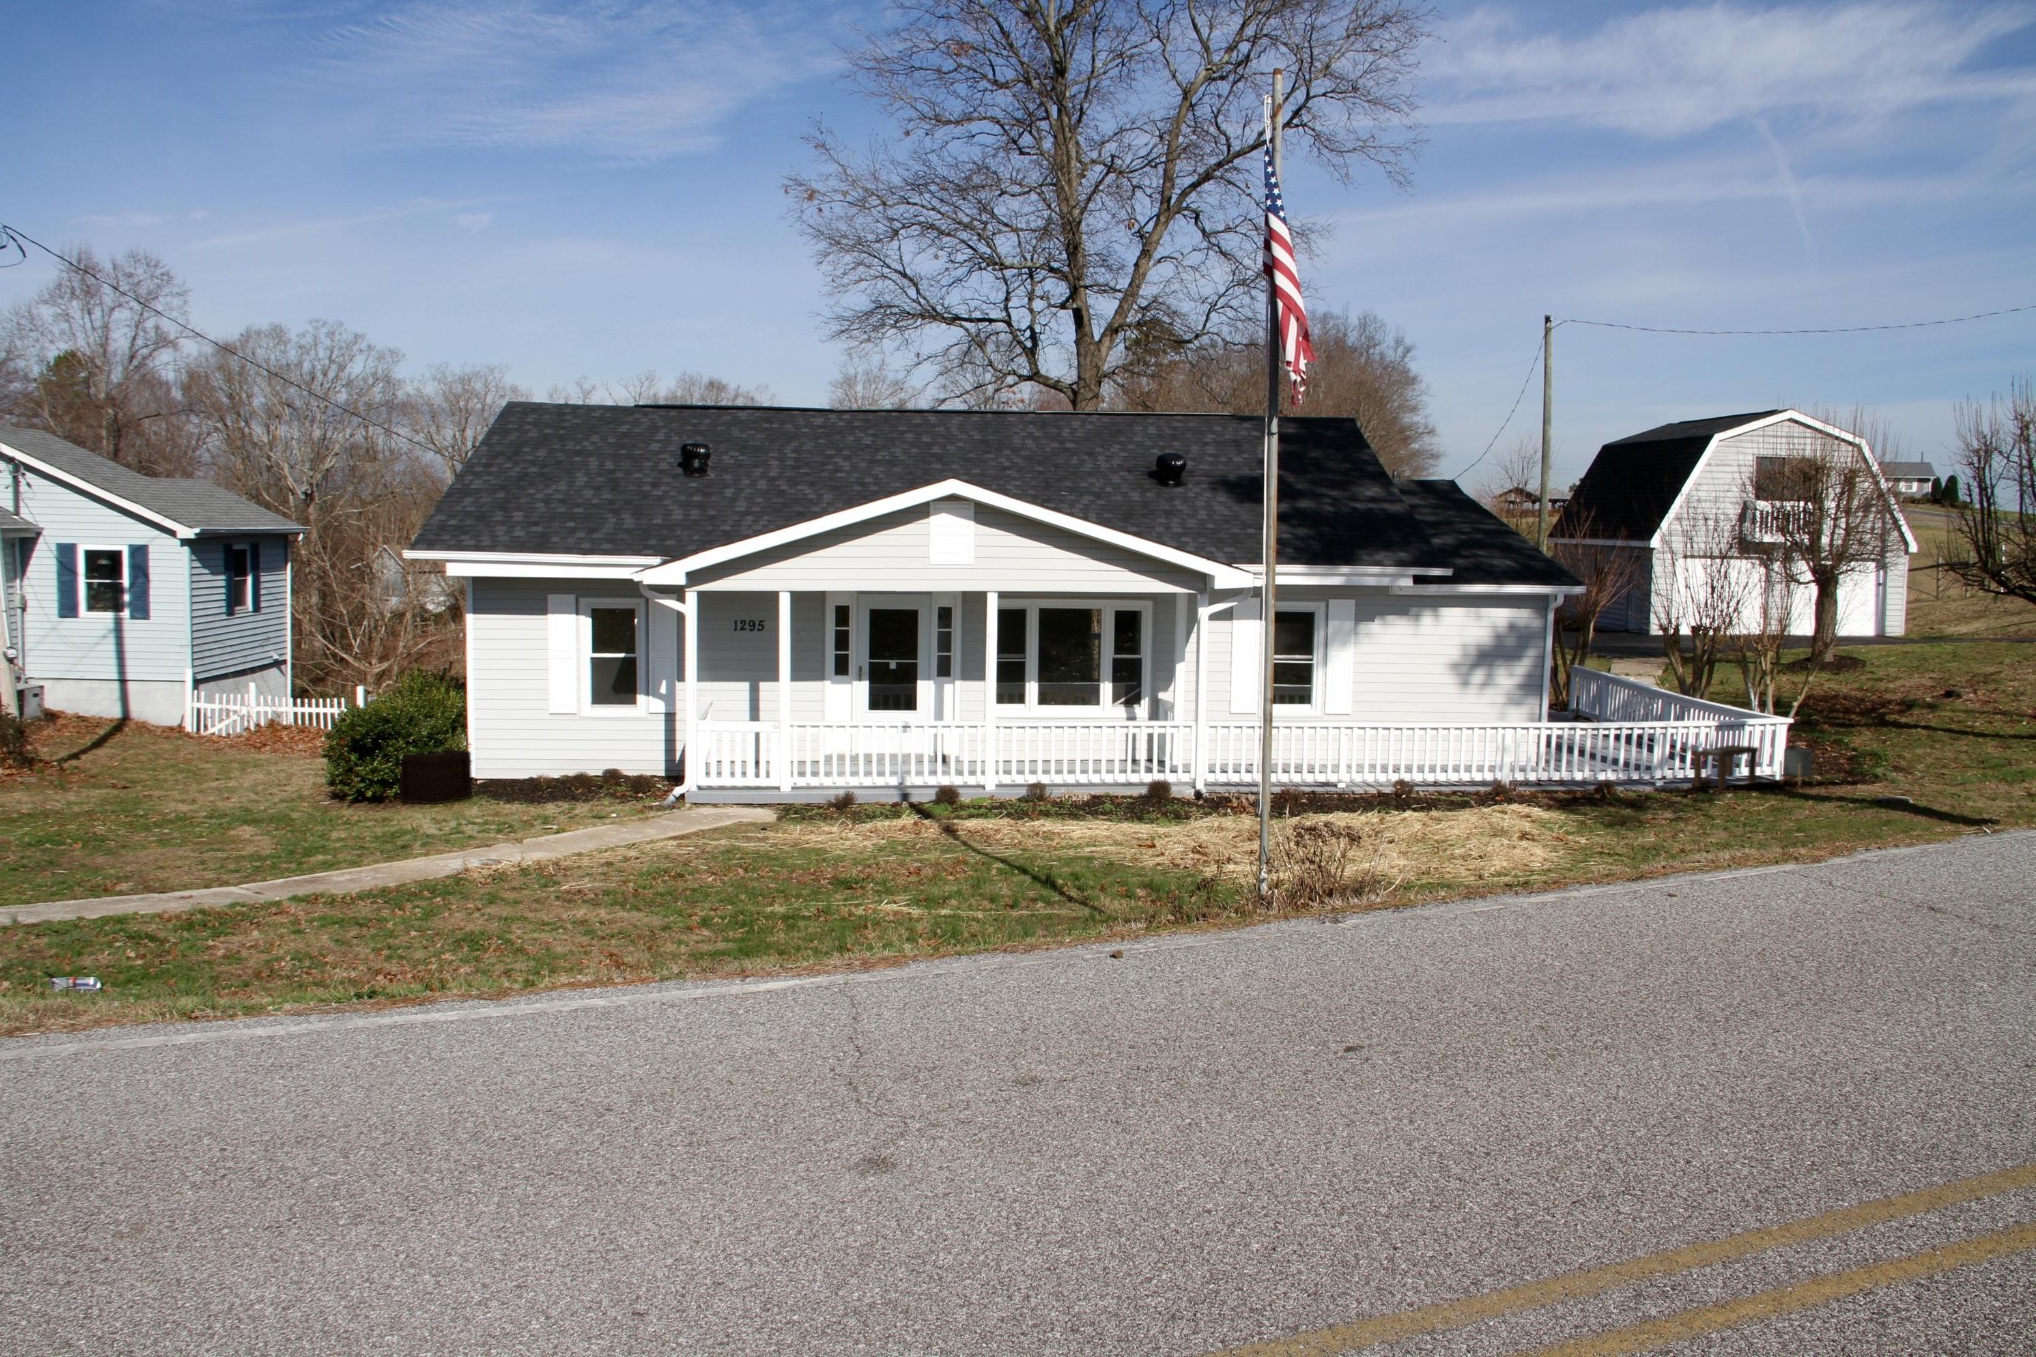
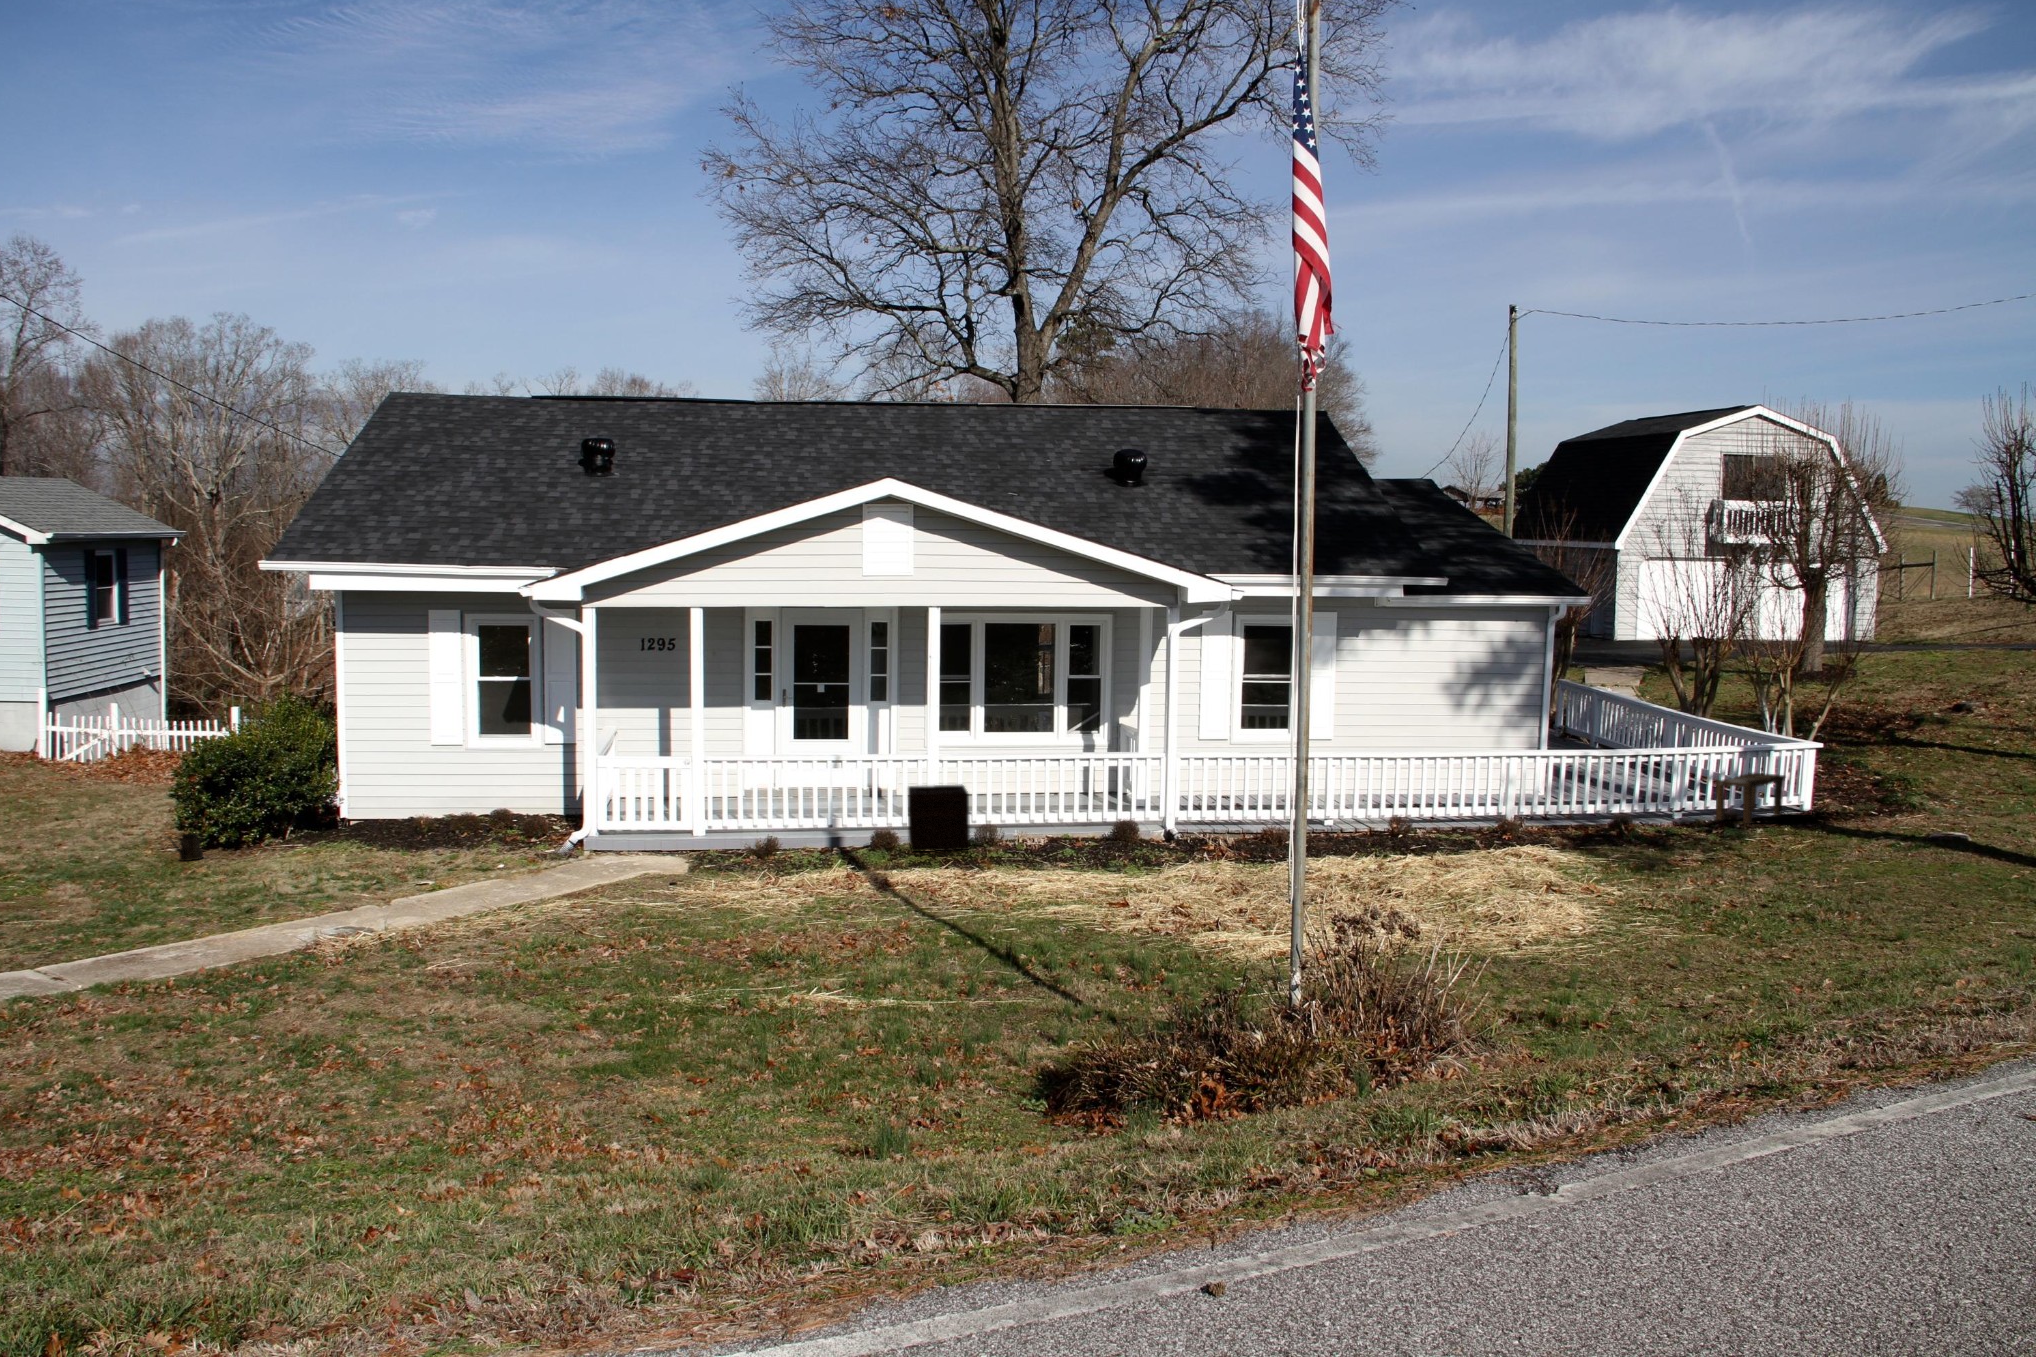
planter: present [1779,748,1816,785] -> none [1807,776,1847,818]
wooden crate: present [399,749,472,804] -> present [908,784,970,852]
watering can: none [328,786,359,809] -> present [168,834,204,861]

